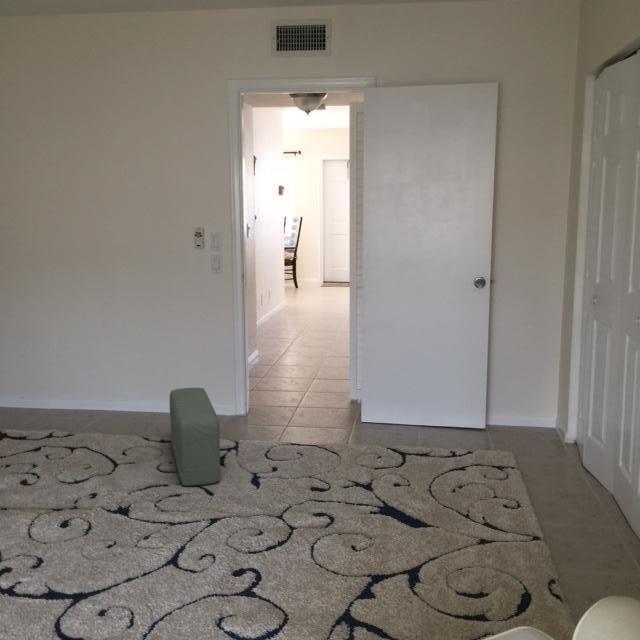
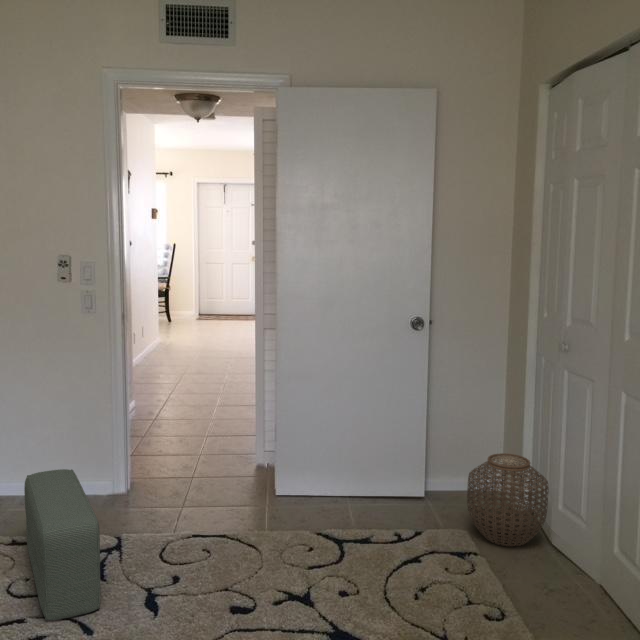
woven basket: none [512,391,581,466] -> present [467,453,549,546]

